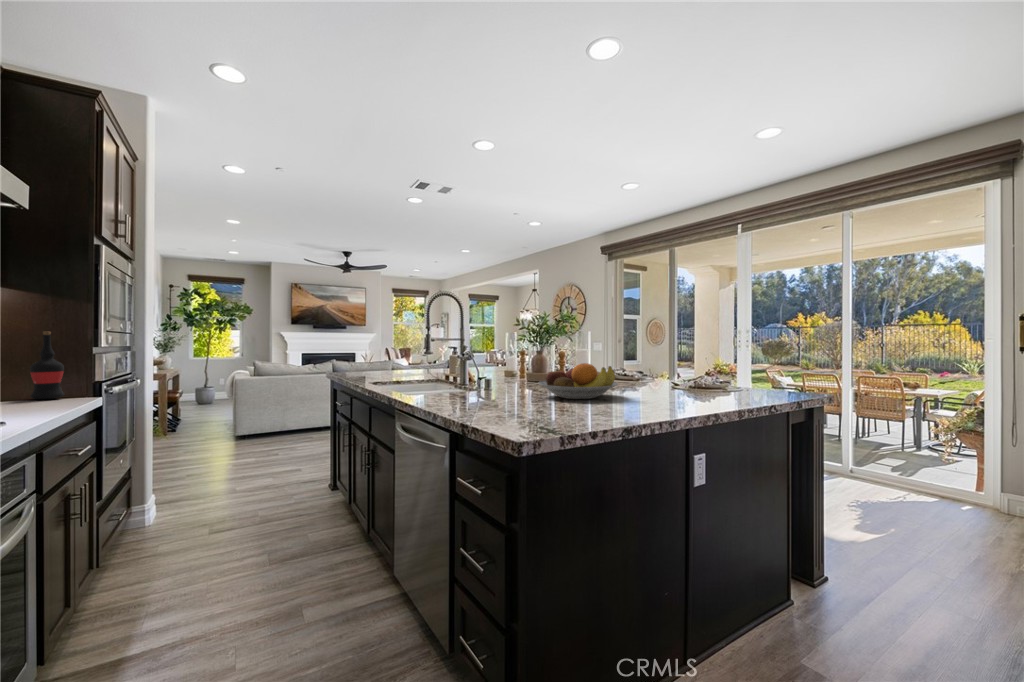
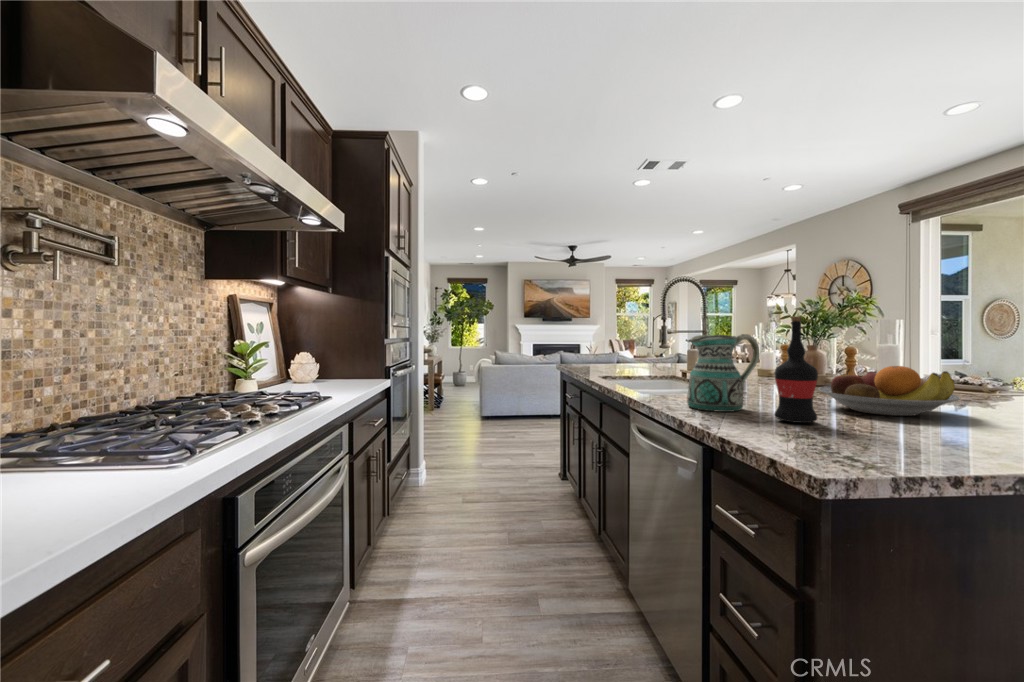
wine bottle: present [30,332,64,399] -> present [774,316,818,423]
ceramic pitcher: none [442,340,497,405] -> present [688,334,759,412]

